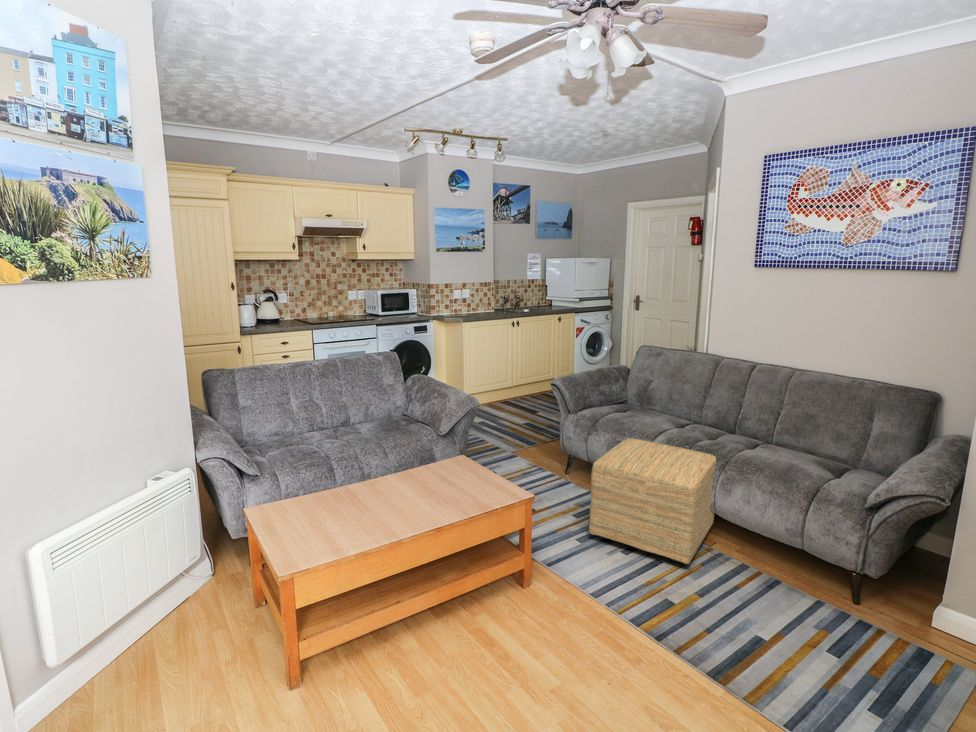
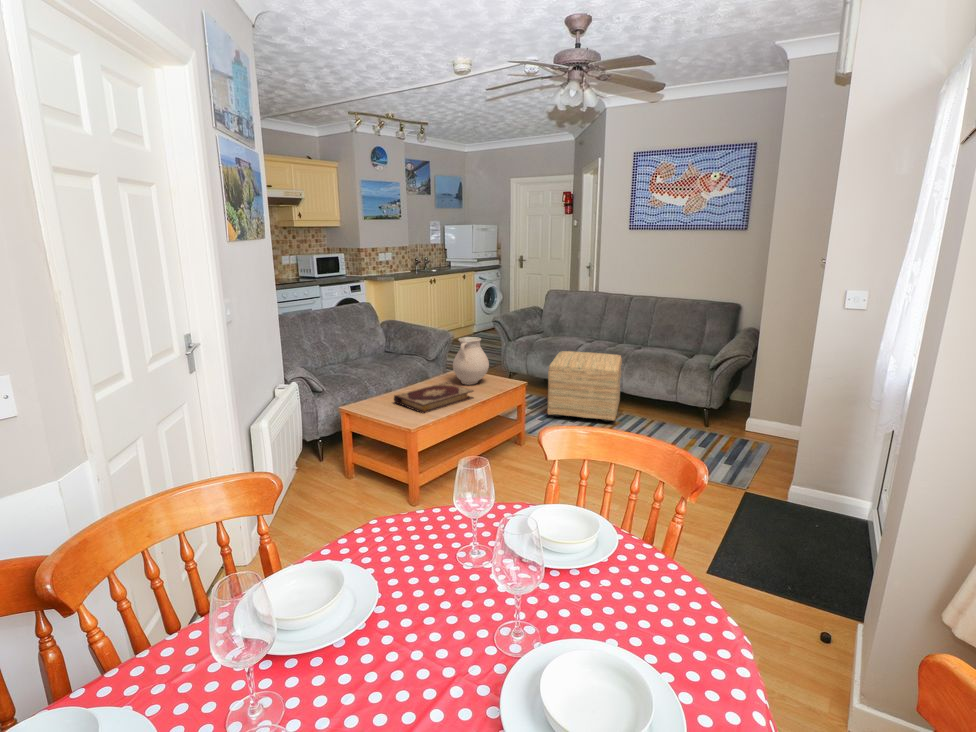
vase: none [429,418,481,488] -> present [453,337,489,385]
book: none [317,483,429,541] -> present [394,382,473,413]

